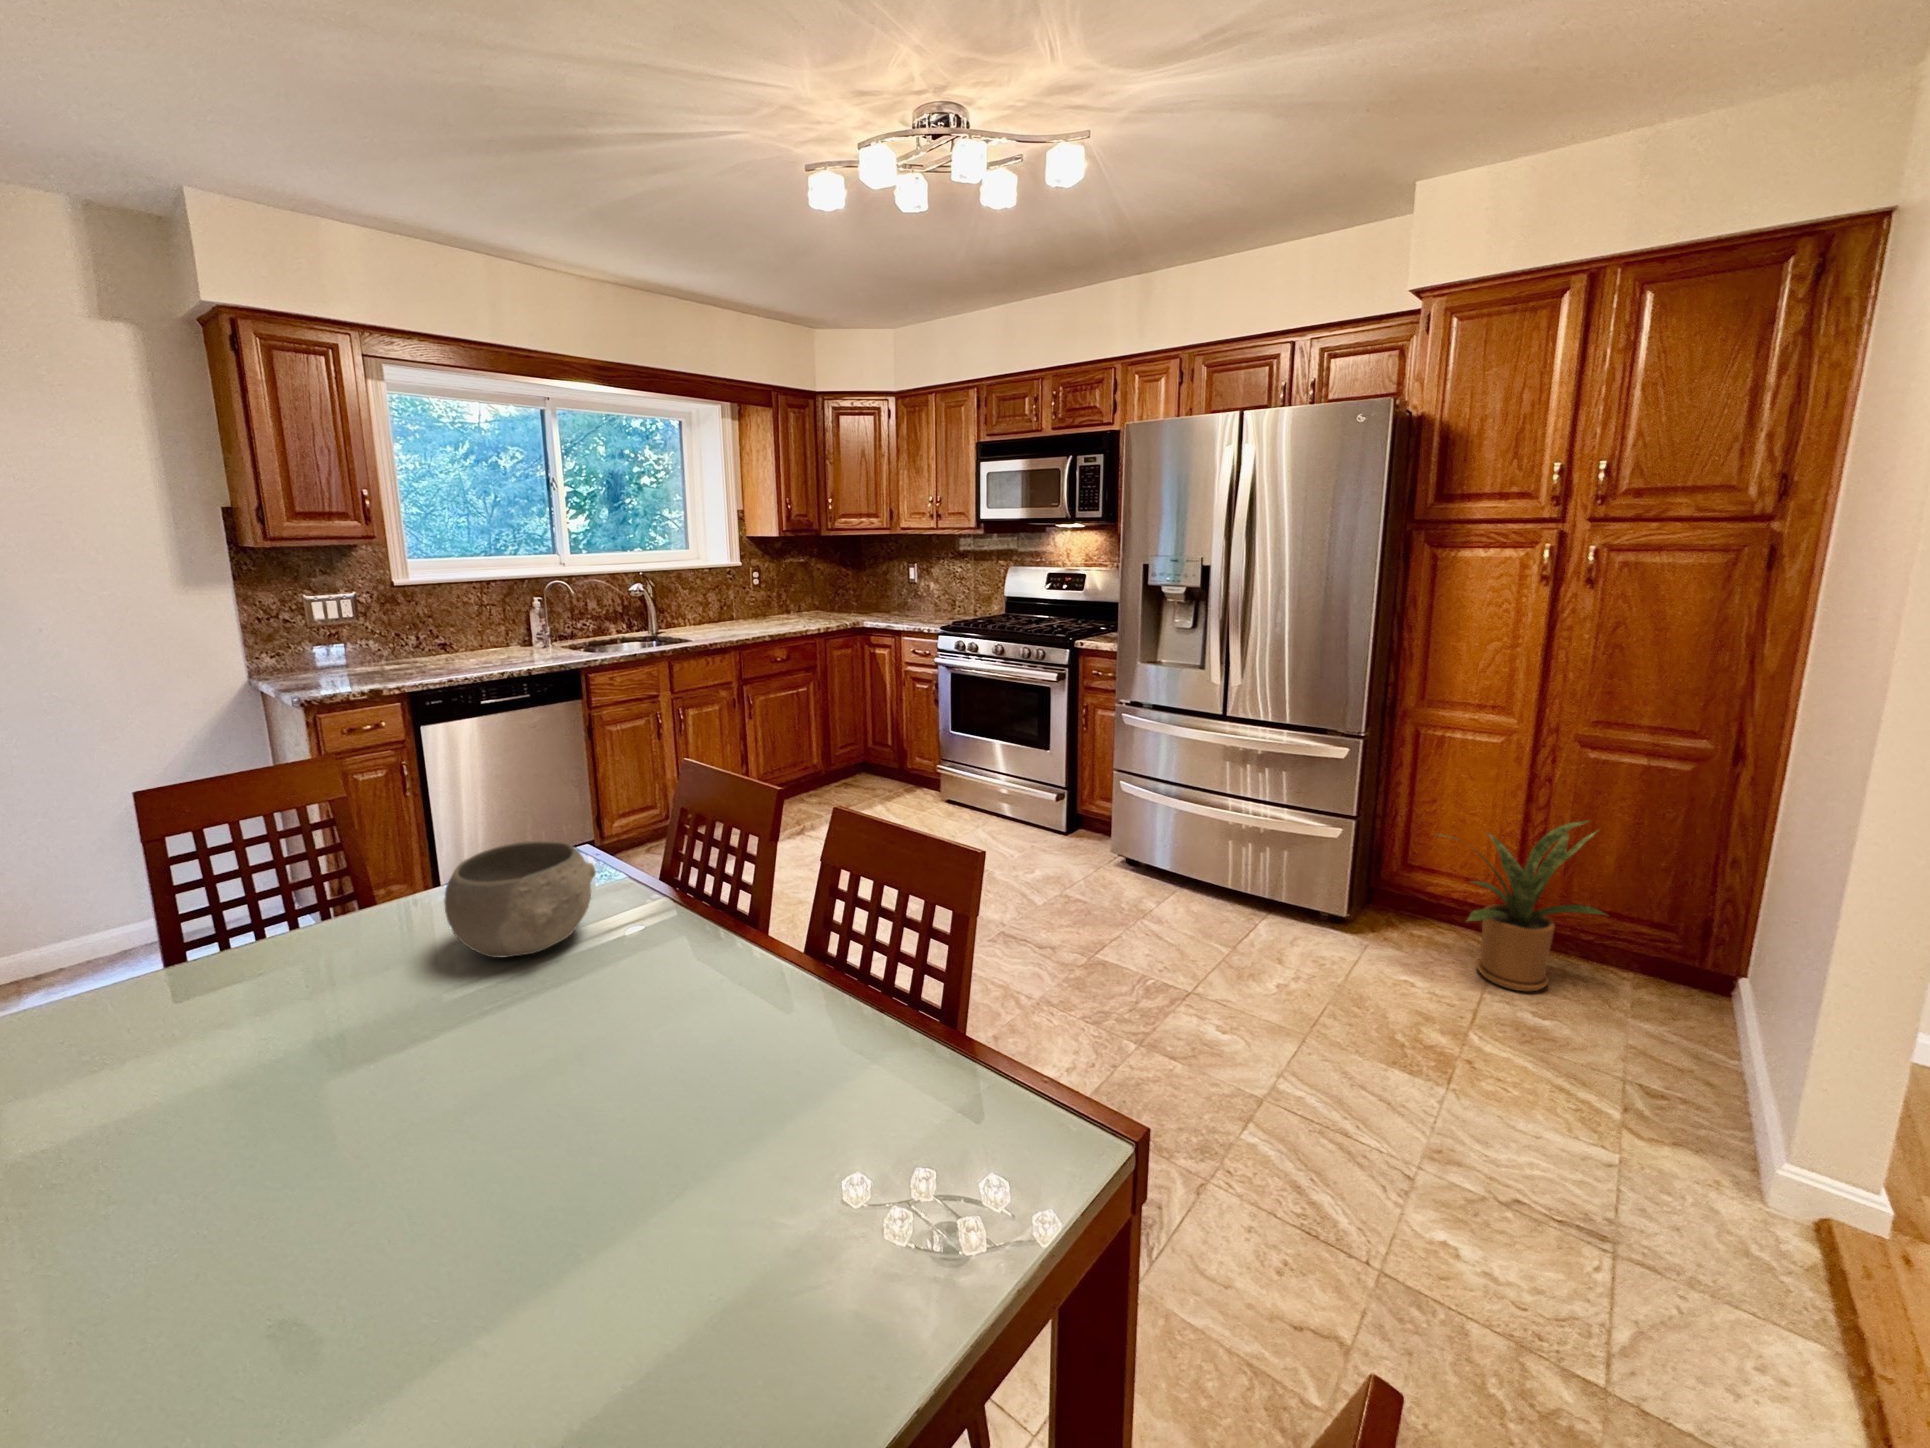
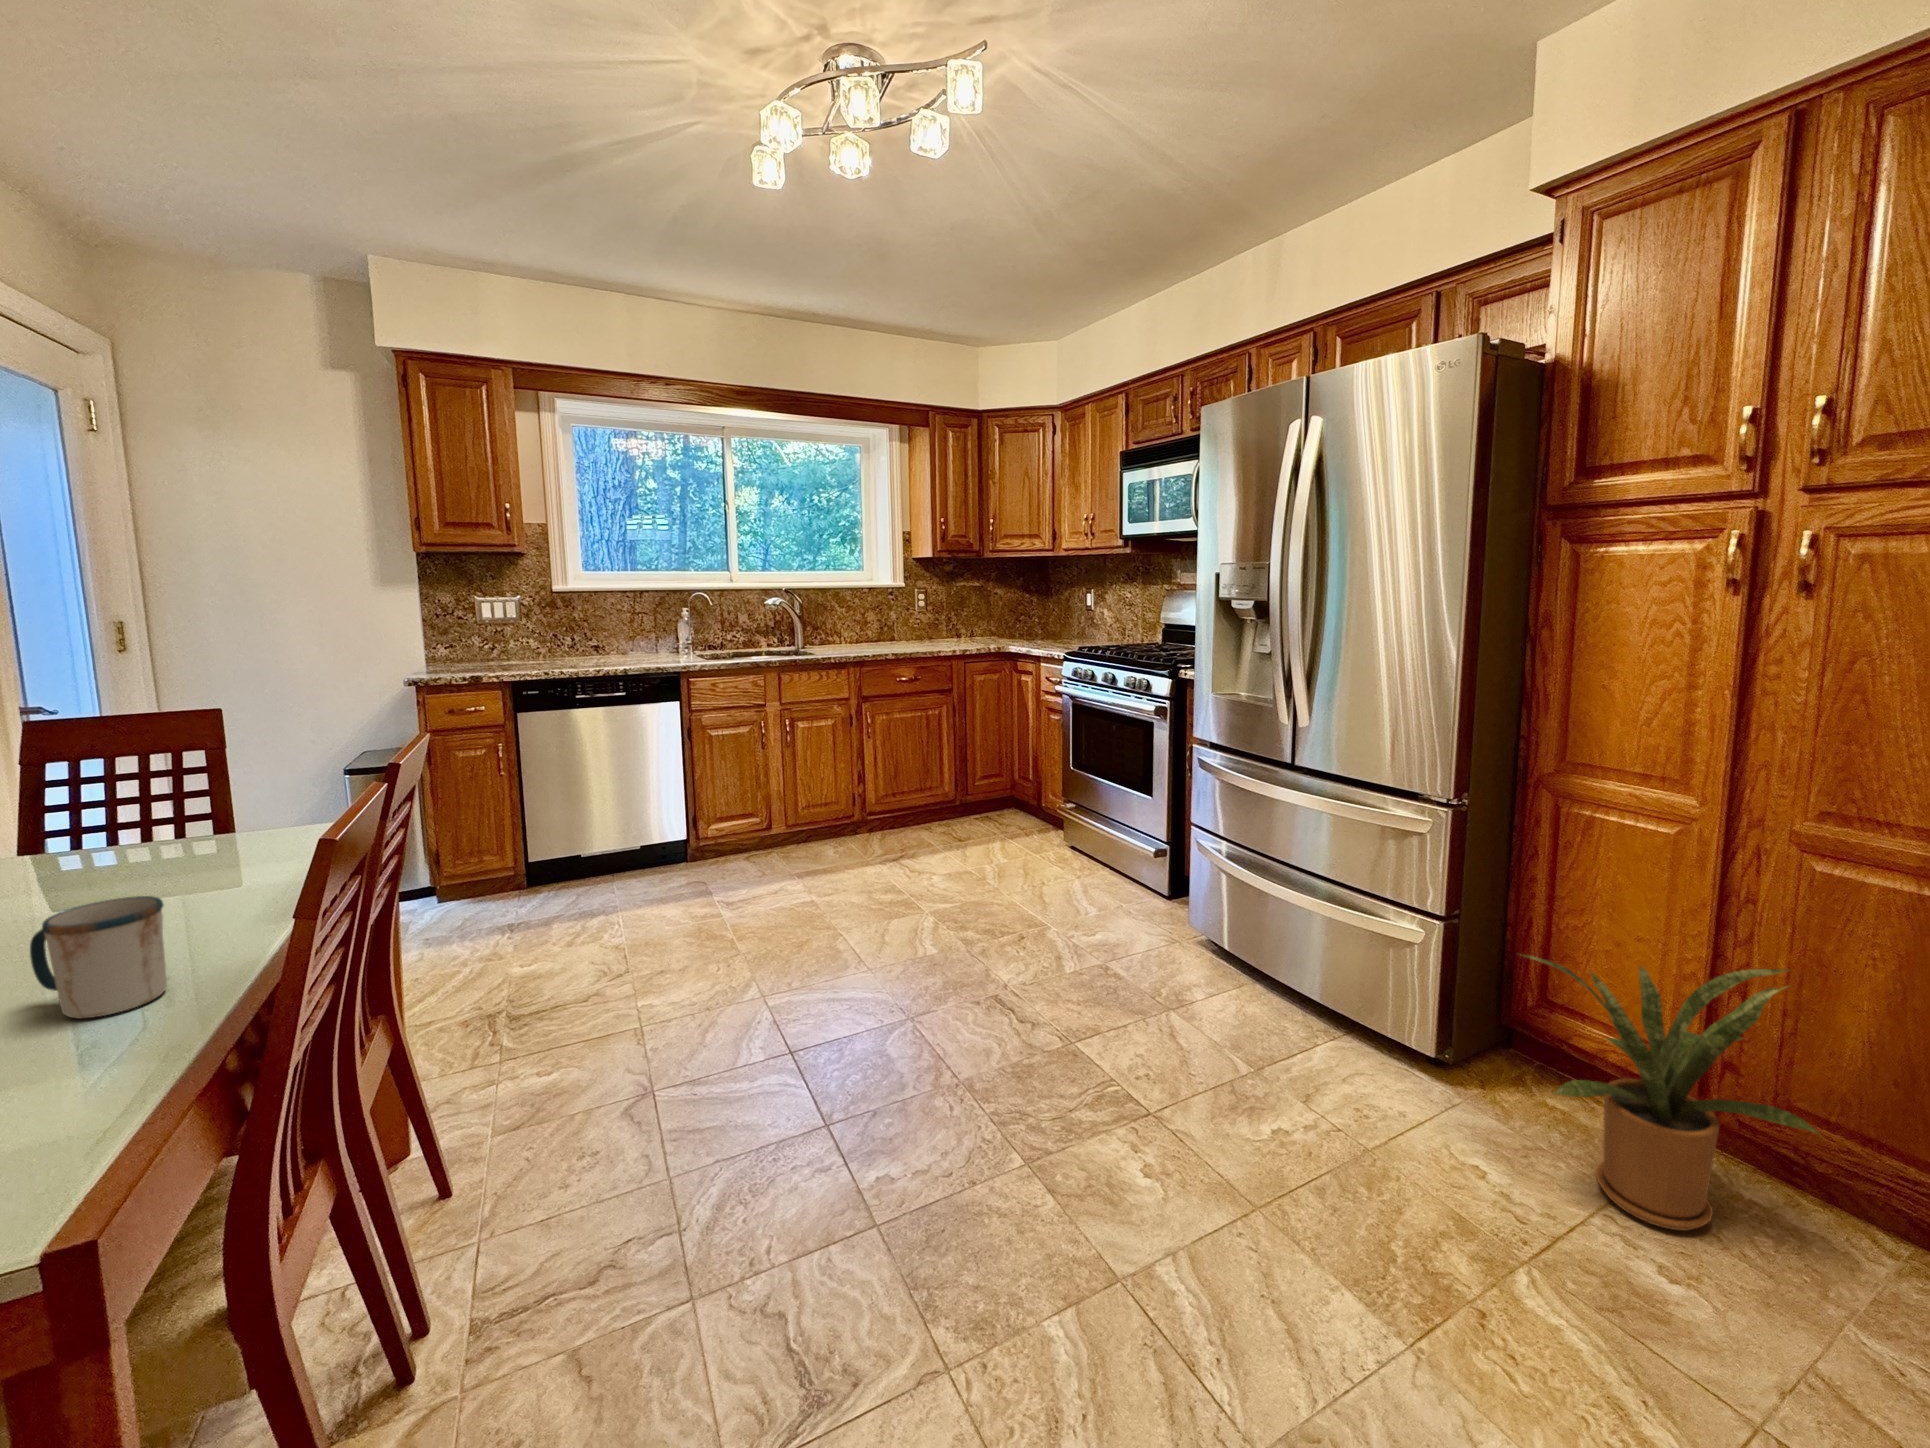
bowl: present [444,841,596,958] -> none [71,792,251,898]
mug: none [683,934,786,1047] -> present [30,896,167,1018]

